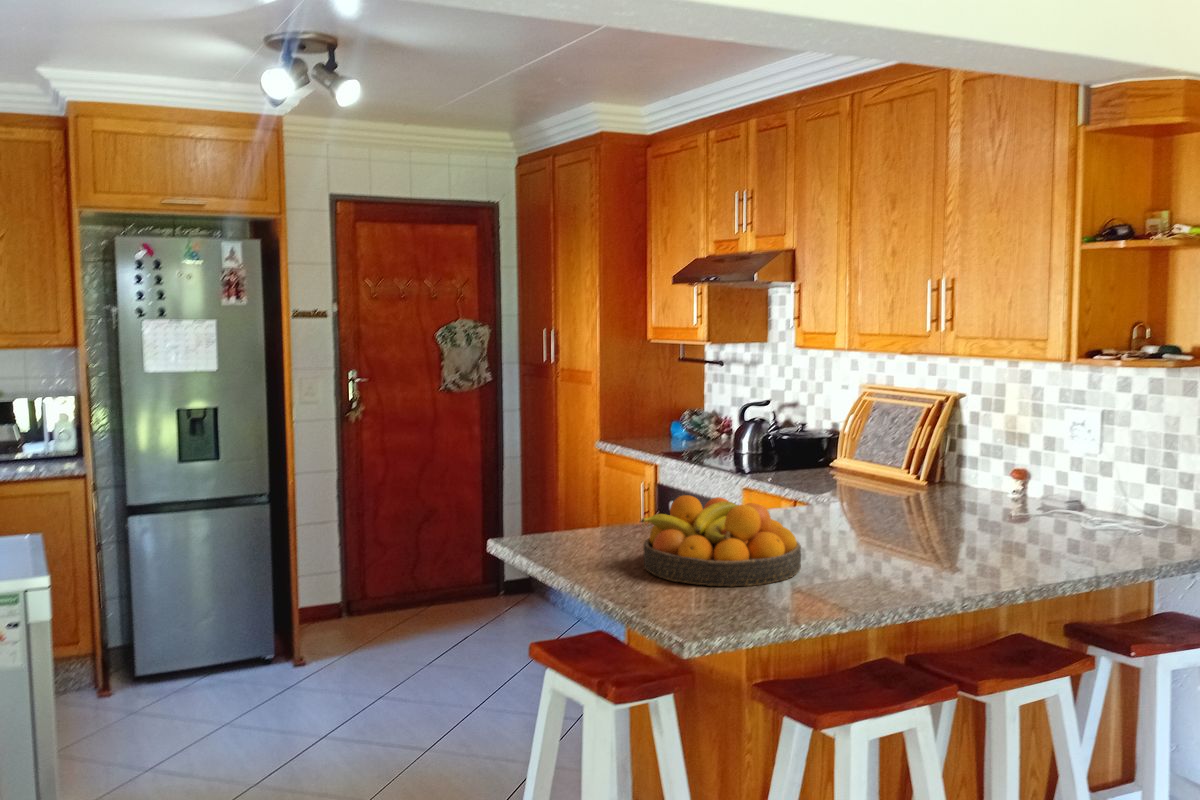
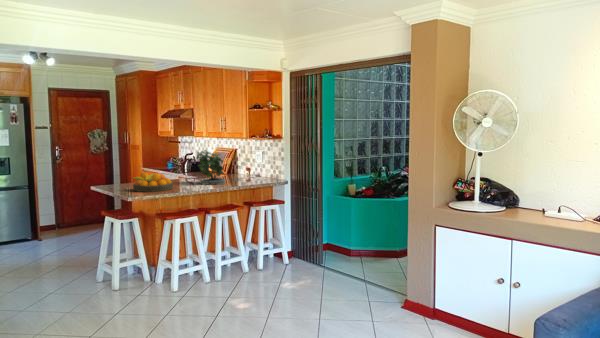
potted plant: none [864,398,992,552] -> present [196,150,225,185]

